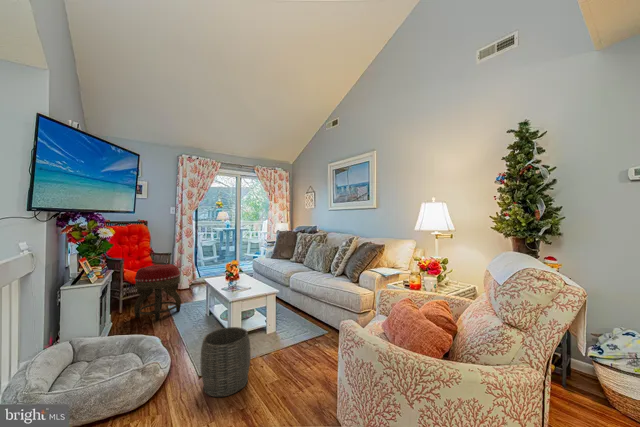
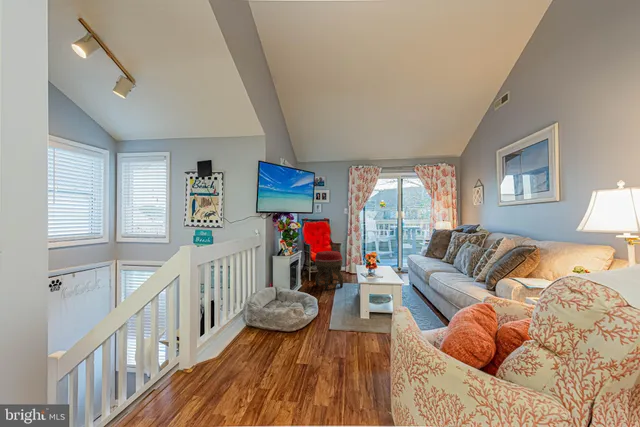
woven basket: present [200,327,251,397] -> none [325,299,360,347]

